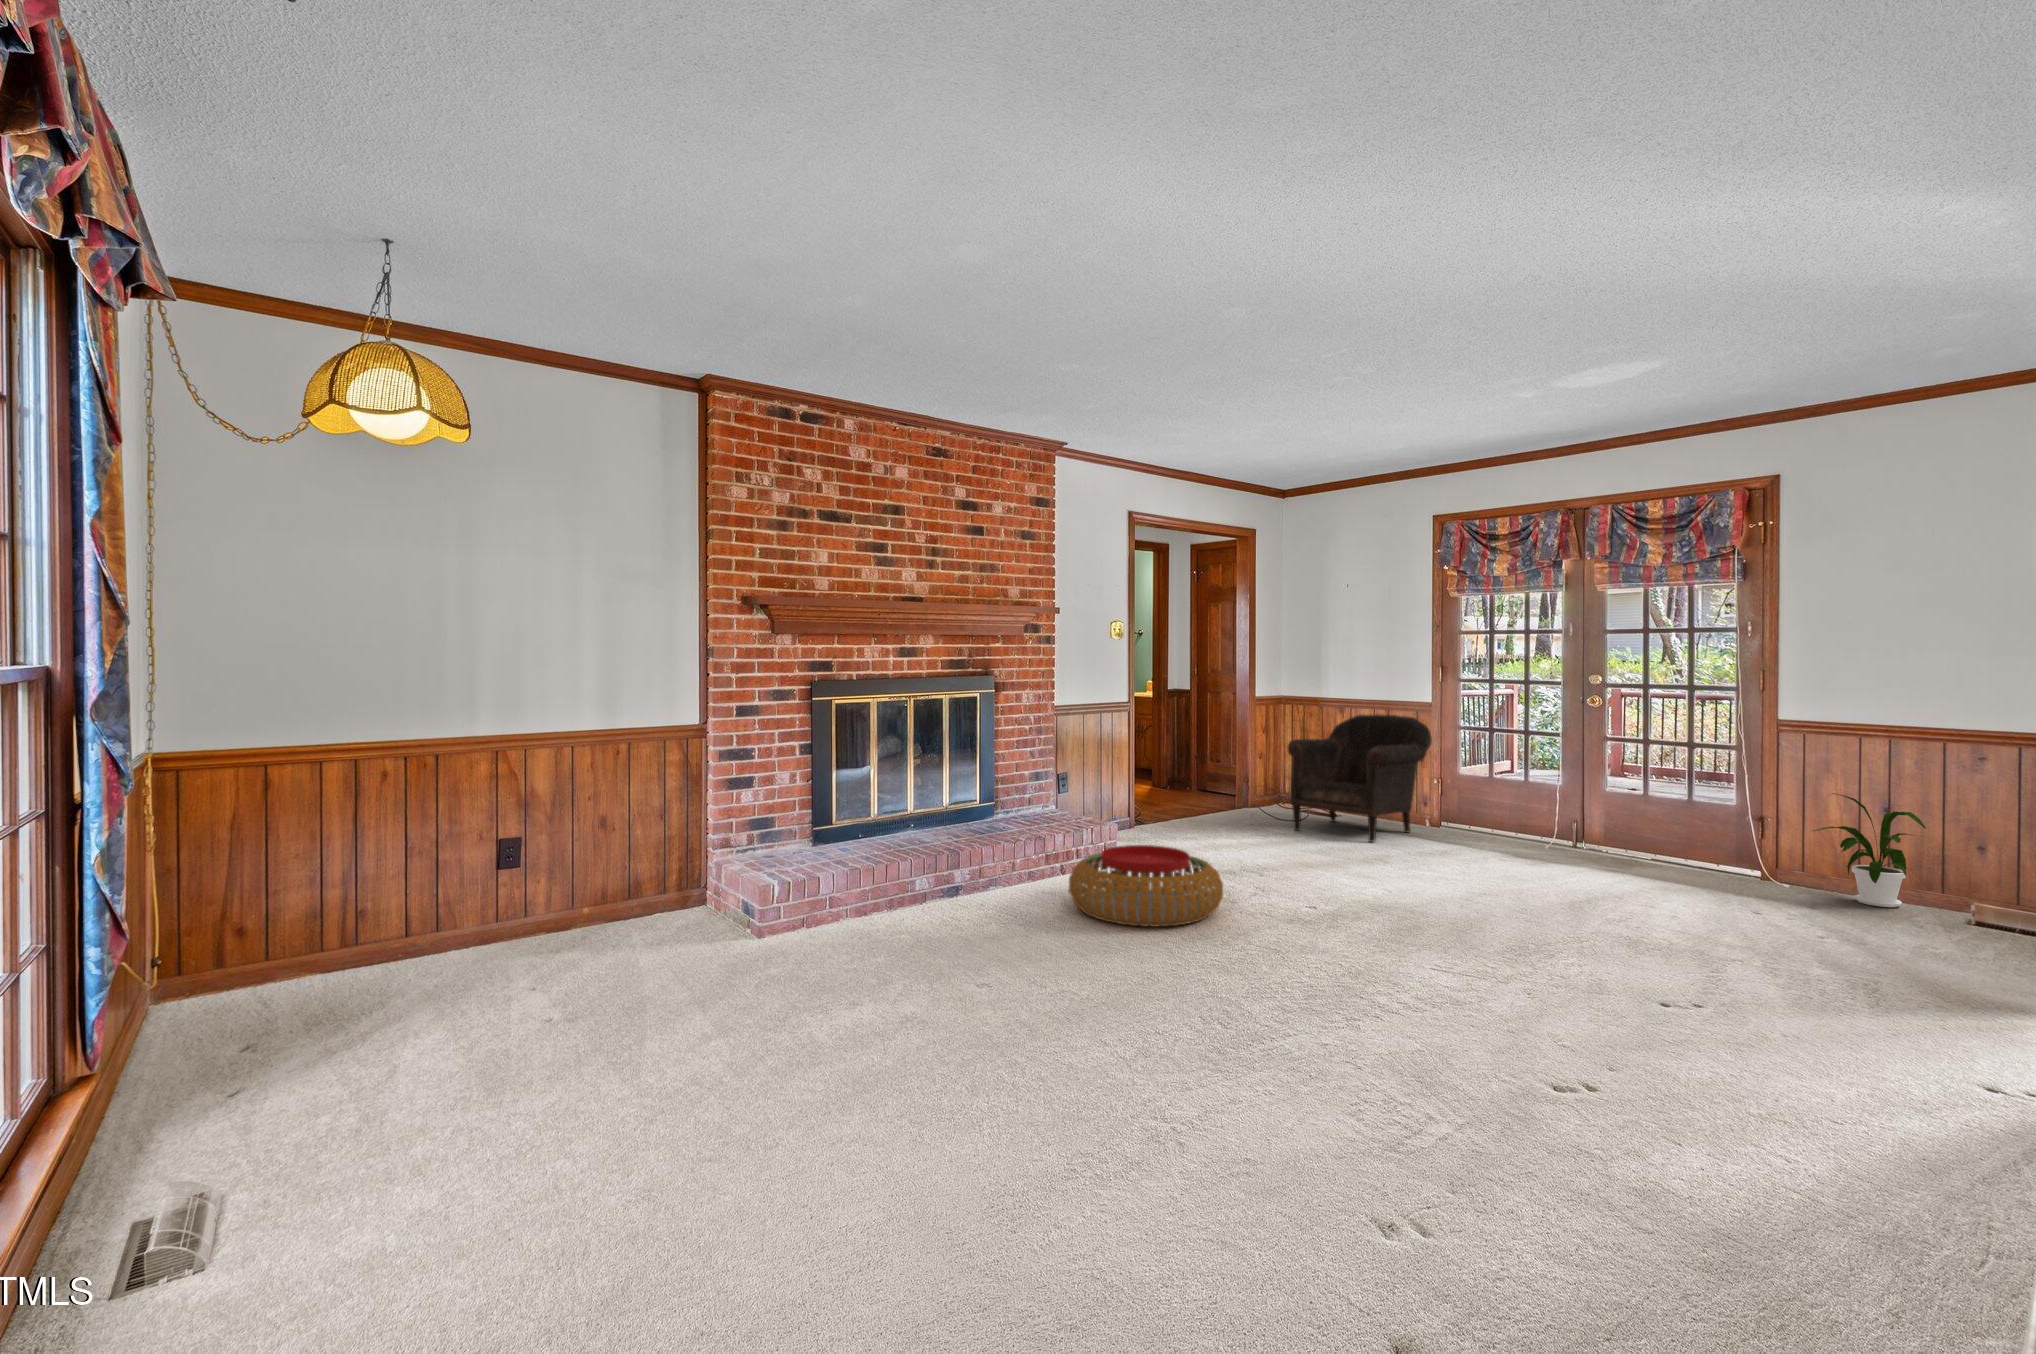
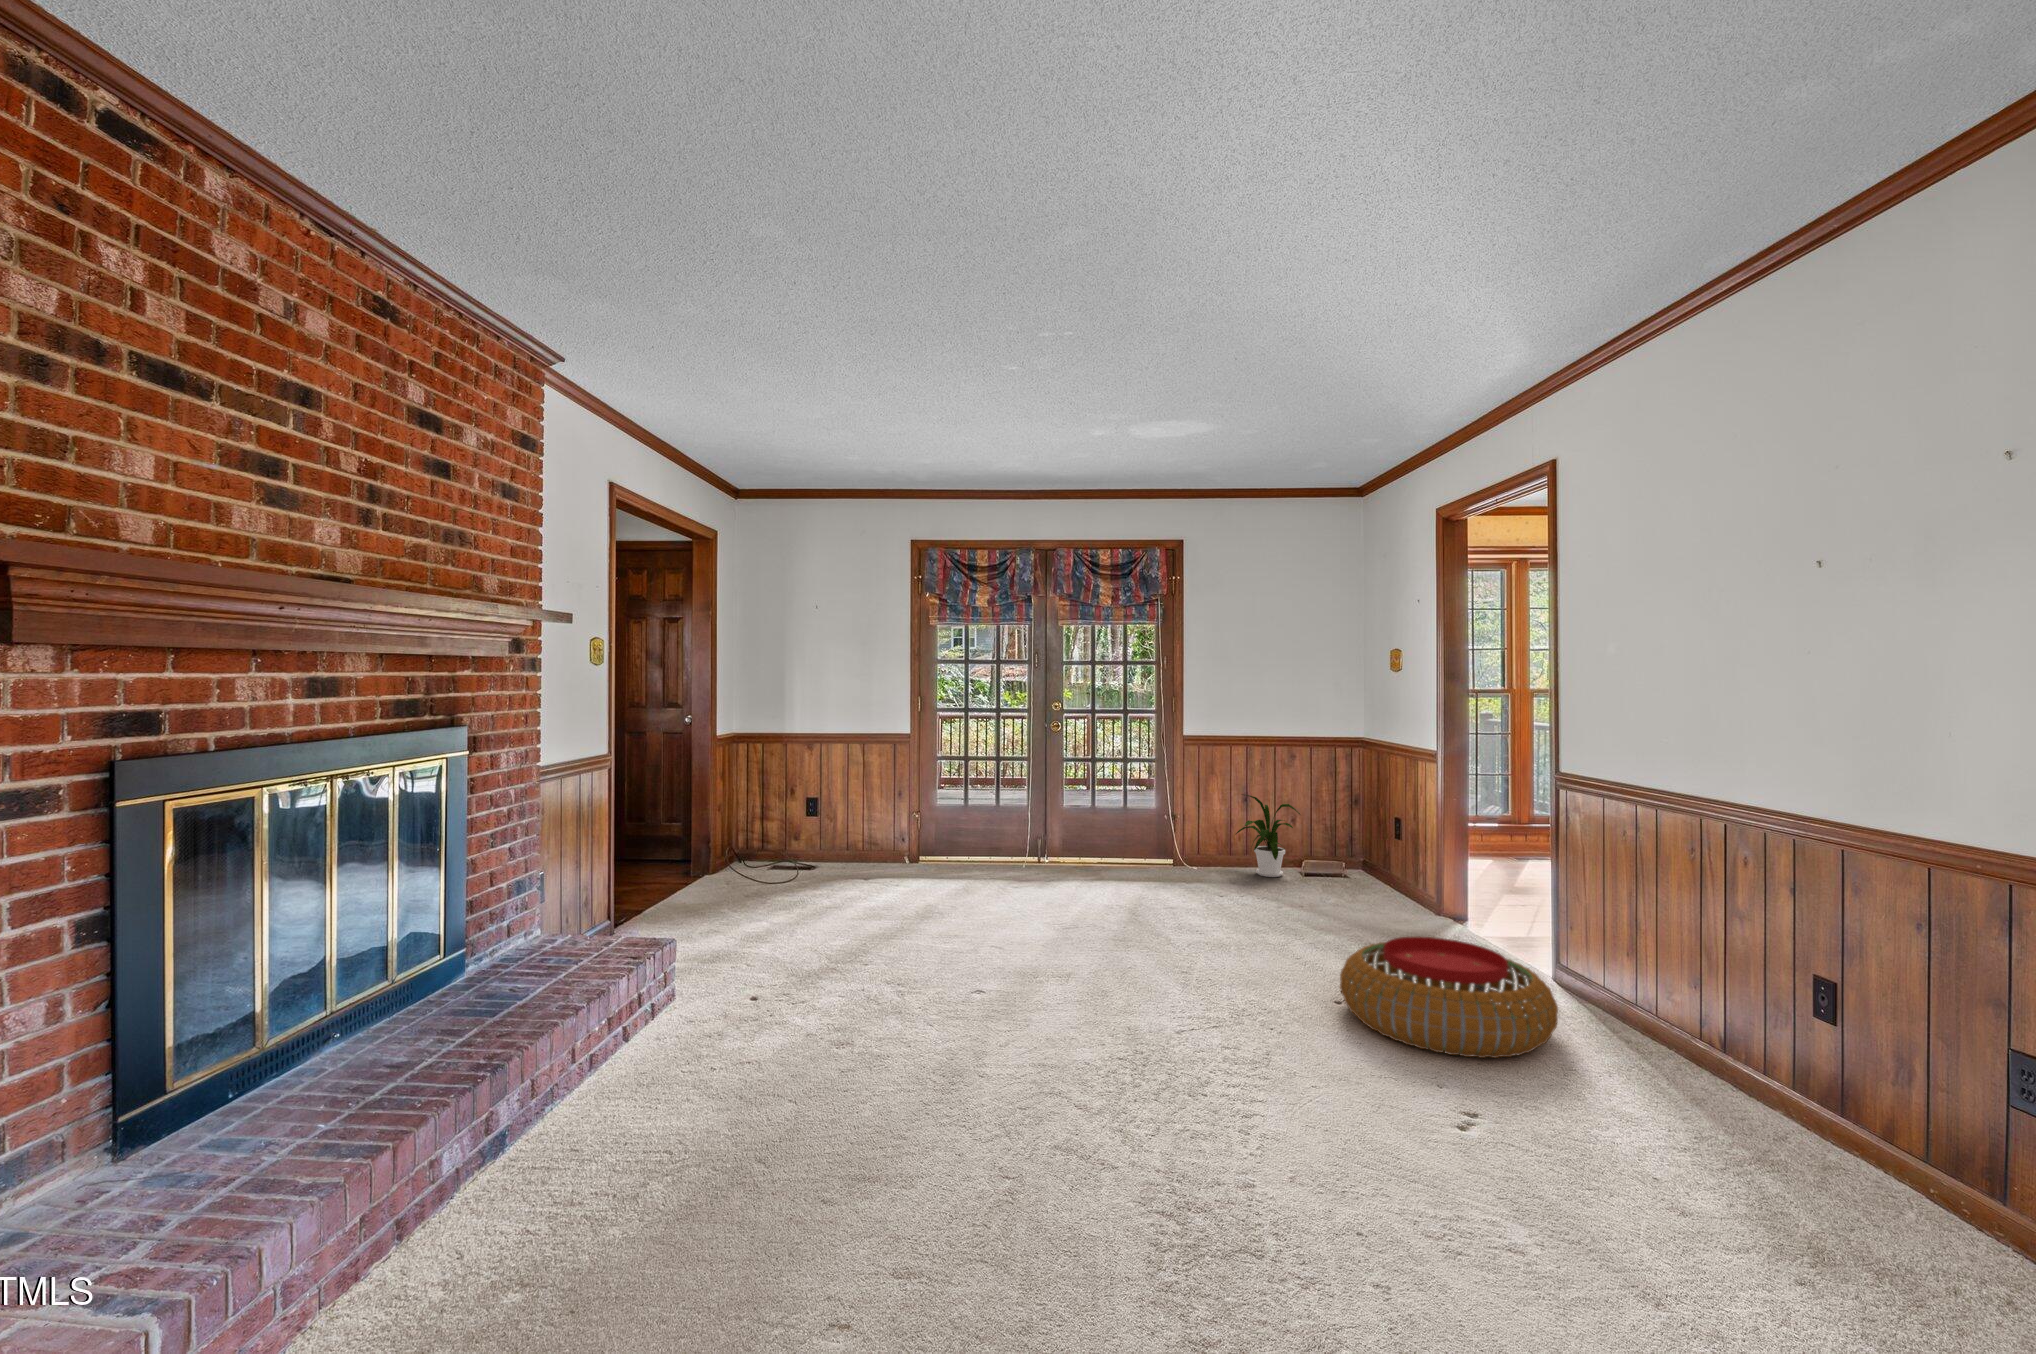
armchair: present [1287,714,1432,842] -> none [794,747,922,889]
pouf: present [1069,845,1223,927] -> present [1340,937,1558,1058]

